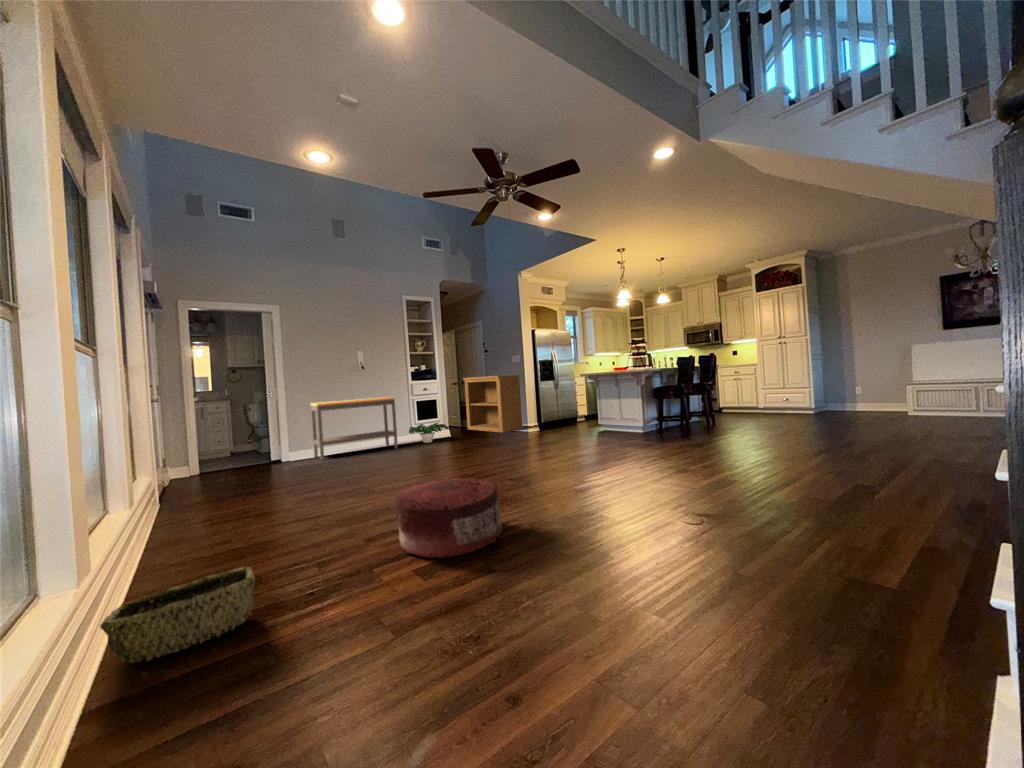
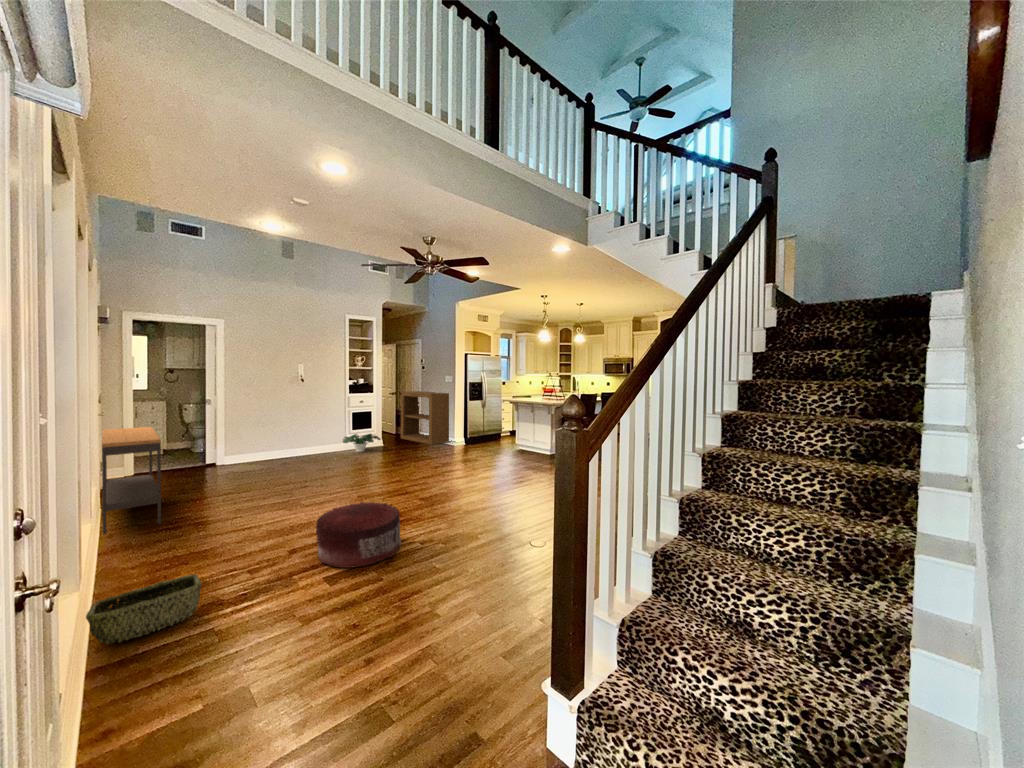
console table: present [311,397,398,460] -> present [102,427,161,534]

